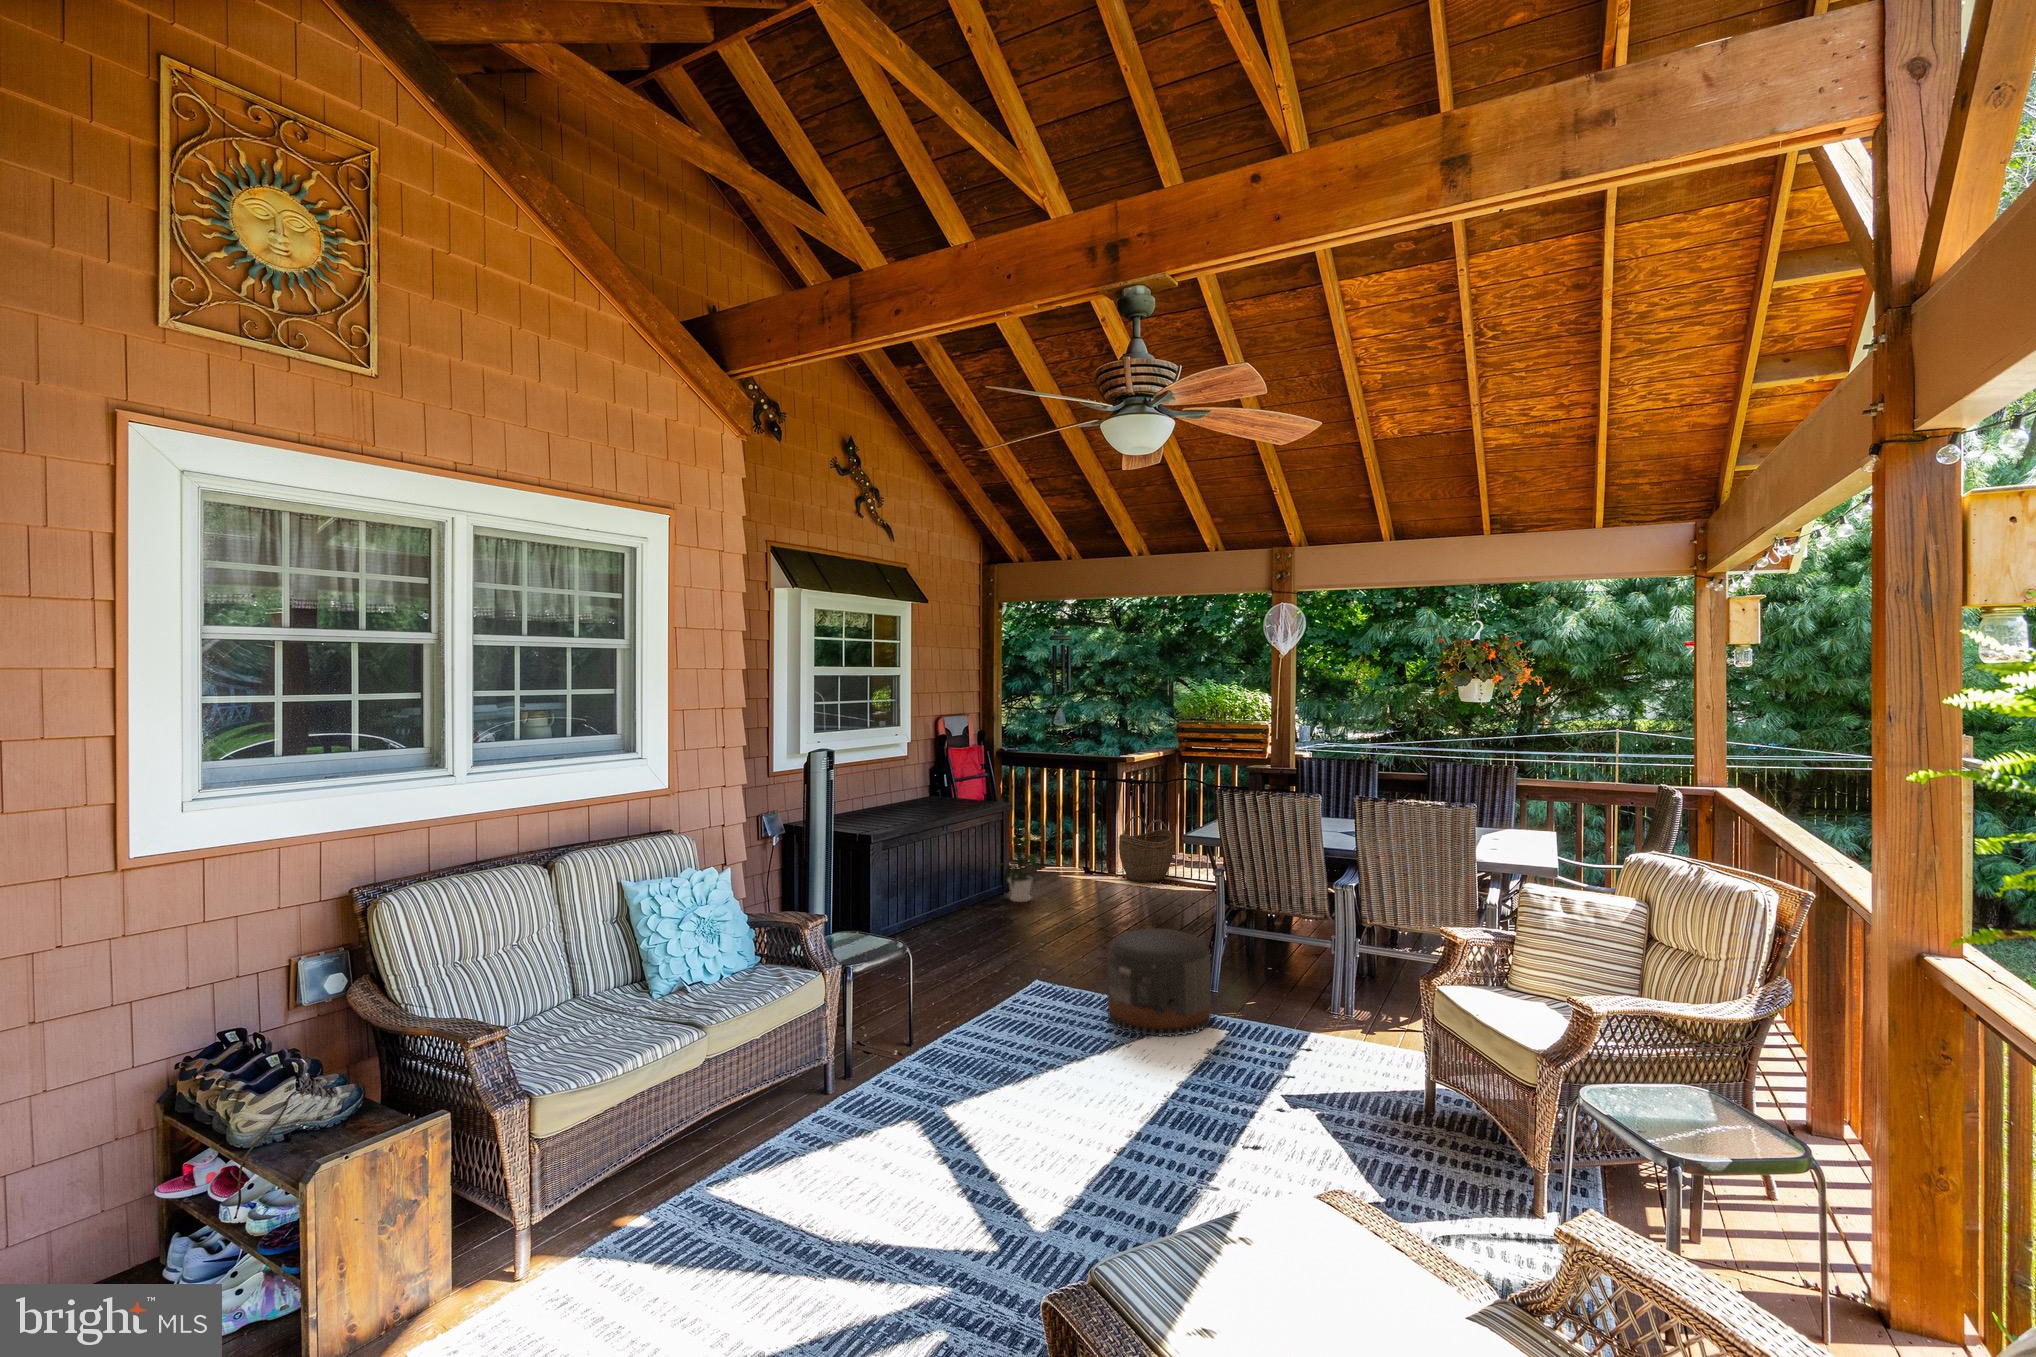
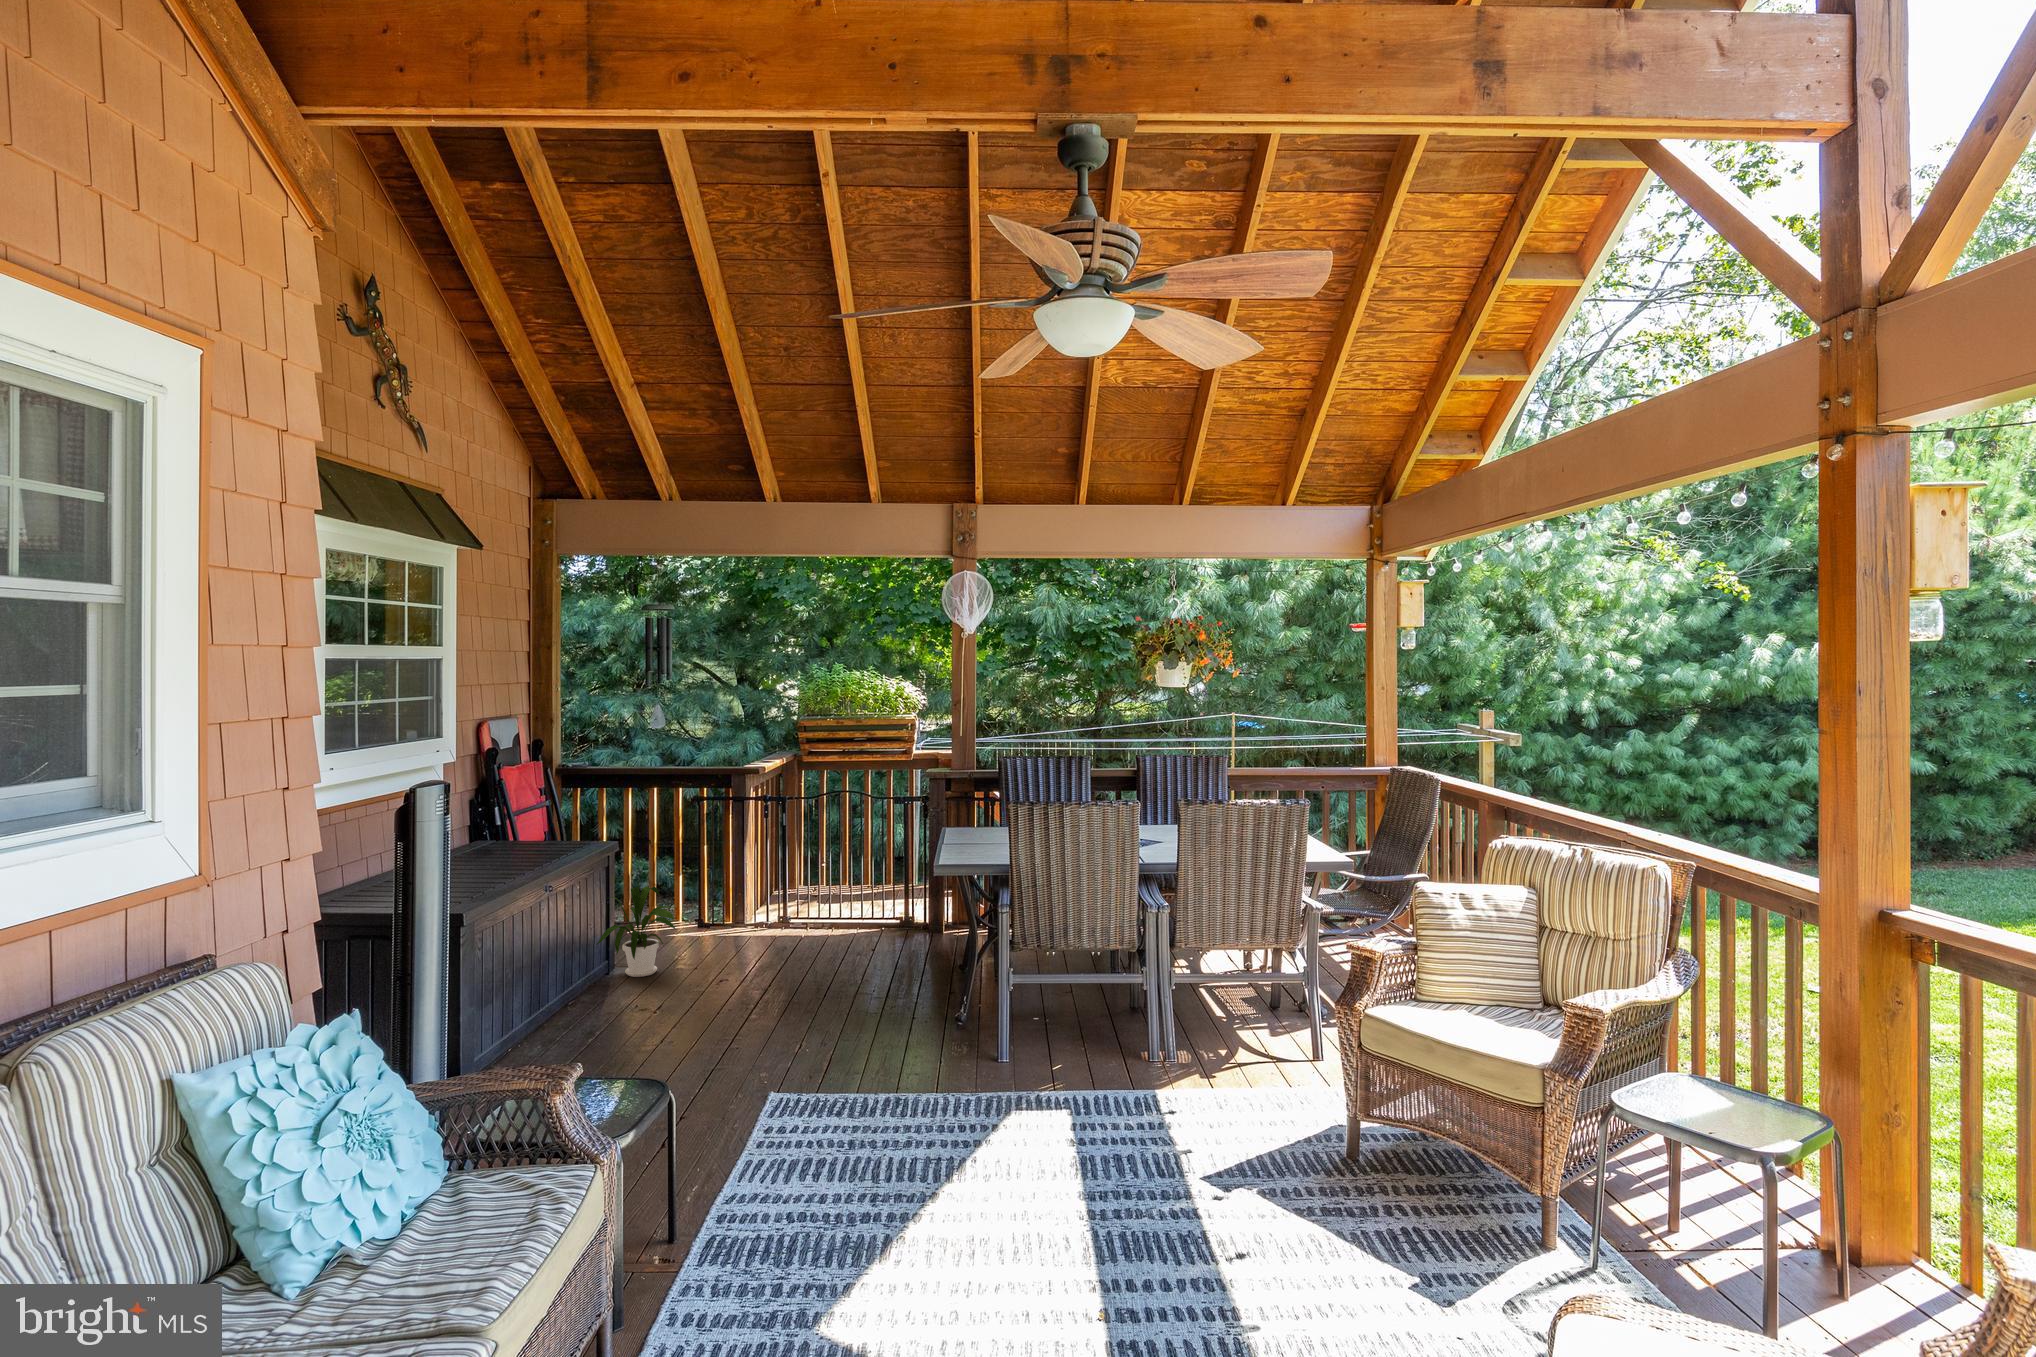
woven basket: present [1119,816,1173,882] -> none [748,841,816,926]
pouf: present [1107,928,1211,1037] -> none [902,989,1036,1136]

